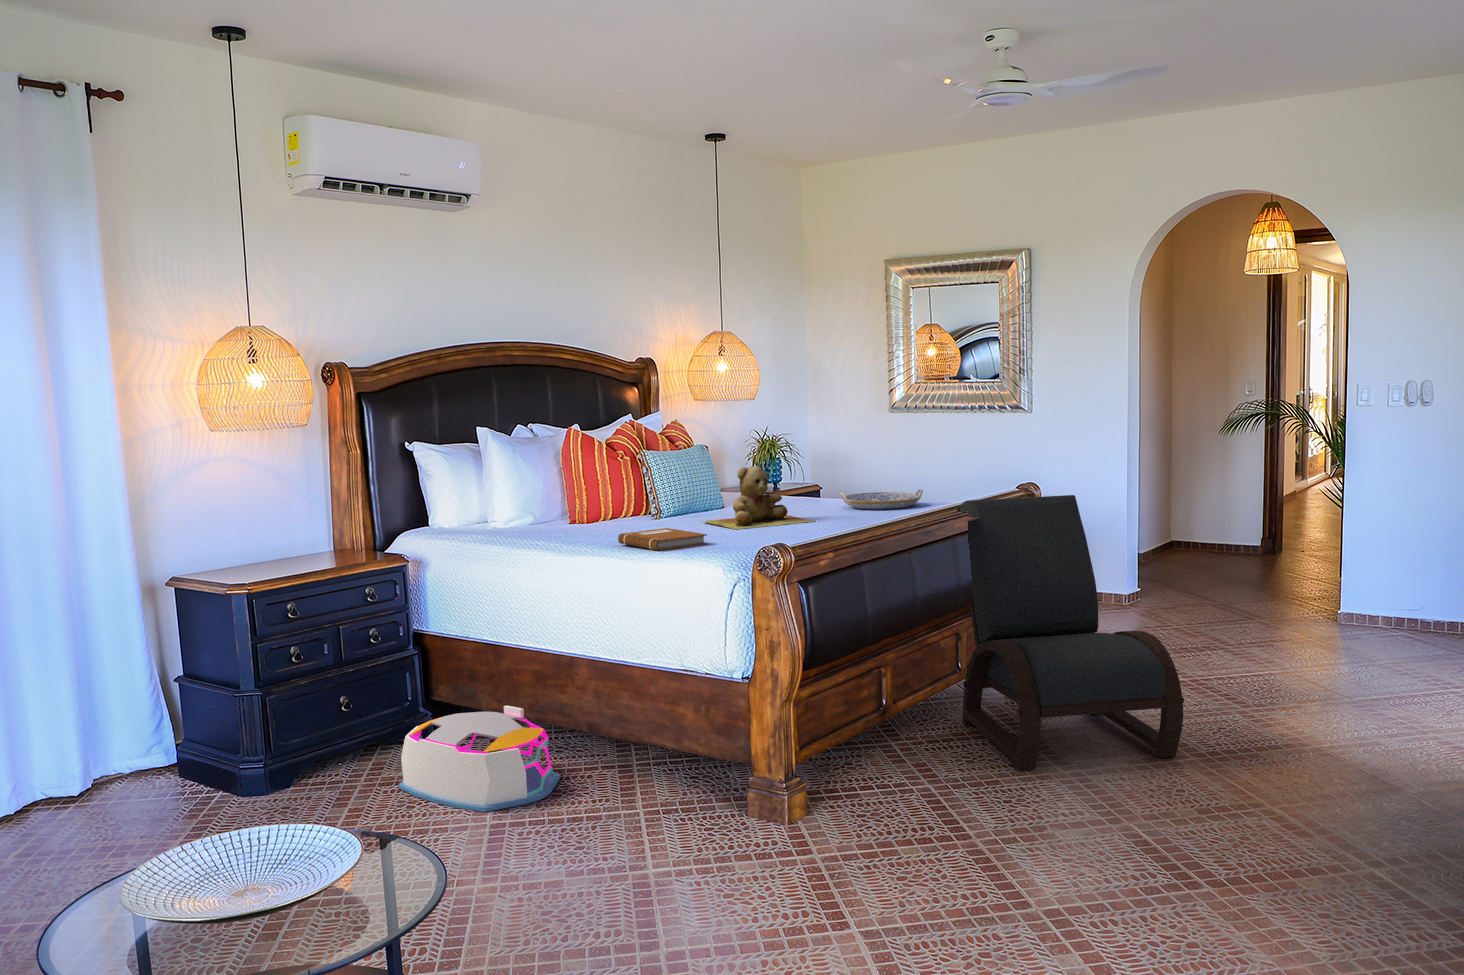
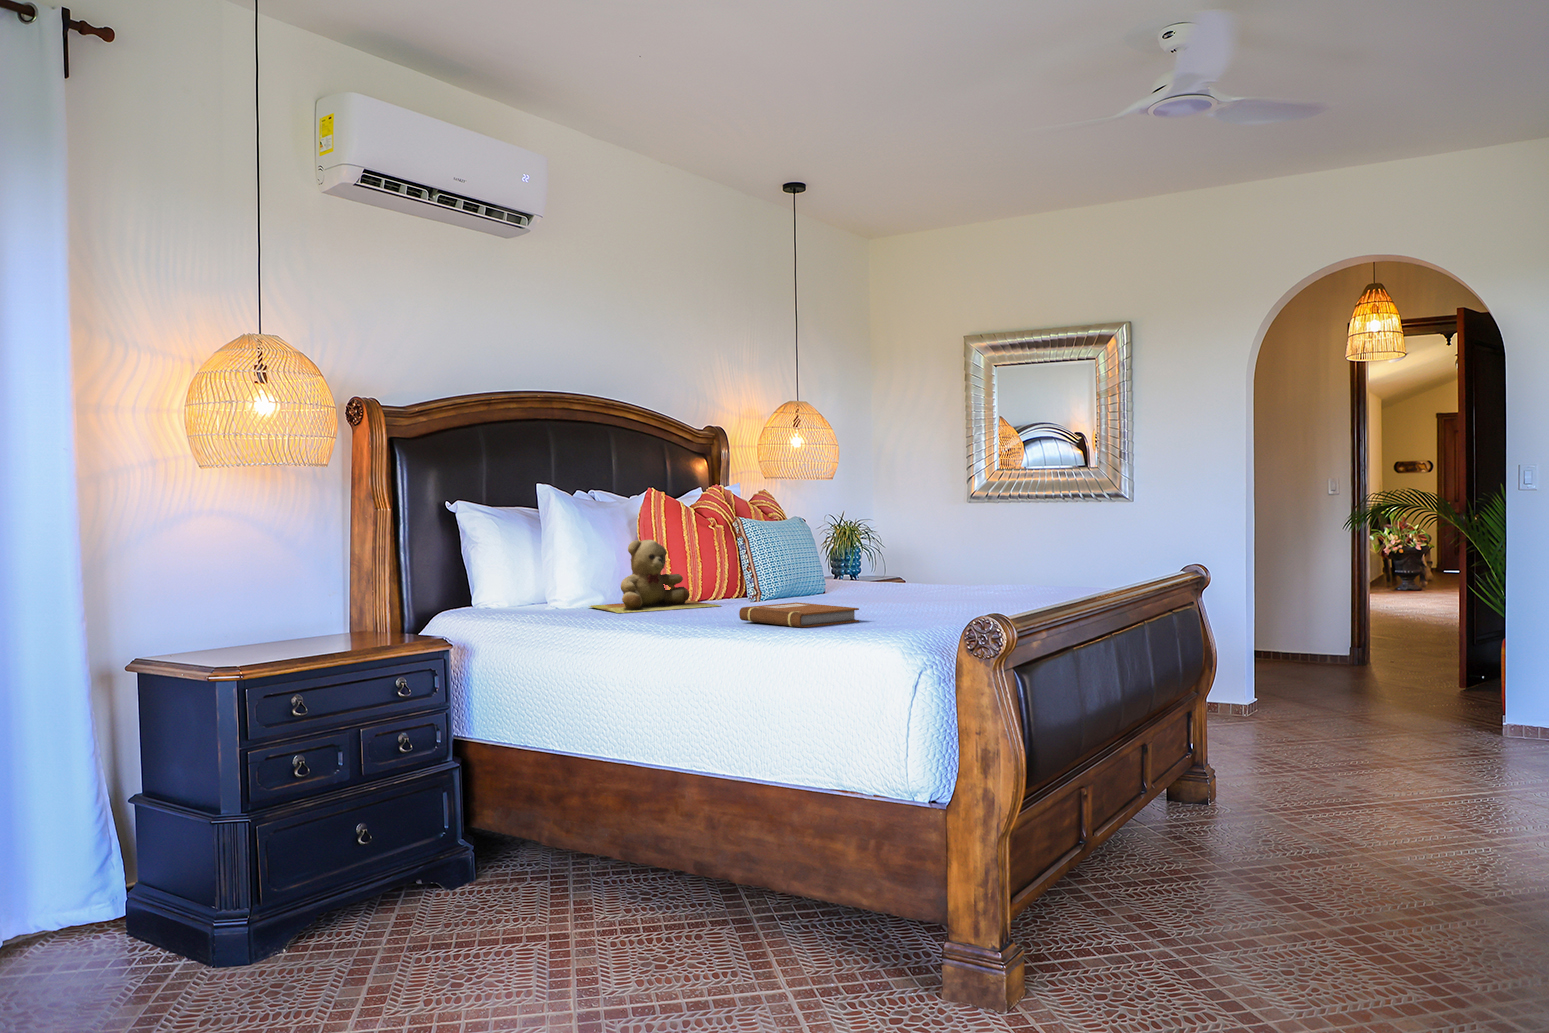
teddy bear: present [703,466,814,529] -> present [590,540,720,613]
serving tray: present [840,489,923,510] -> none [972,569,1071,592]
lounge chair: present [956,495,1184,771] -> none [1130,573,1473,926]
storage bin: present [399,705,561,812] -> none [436,836,659,993]

